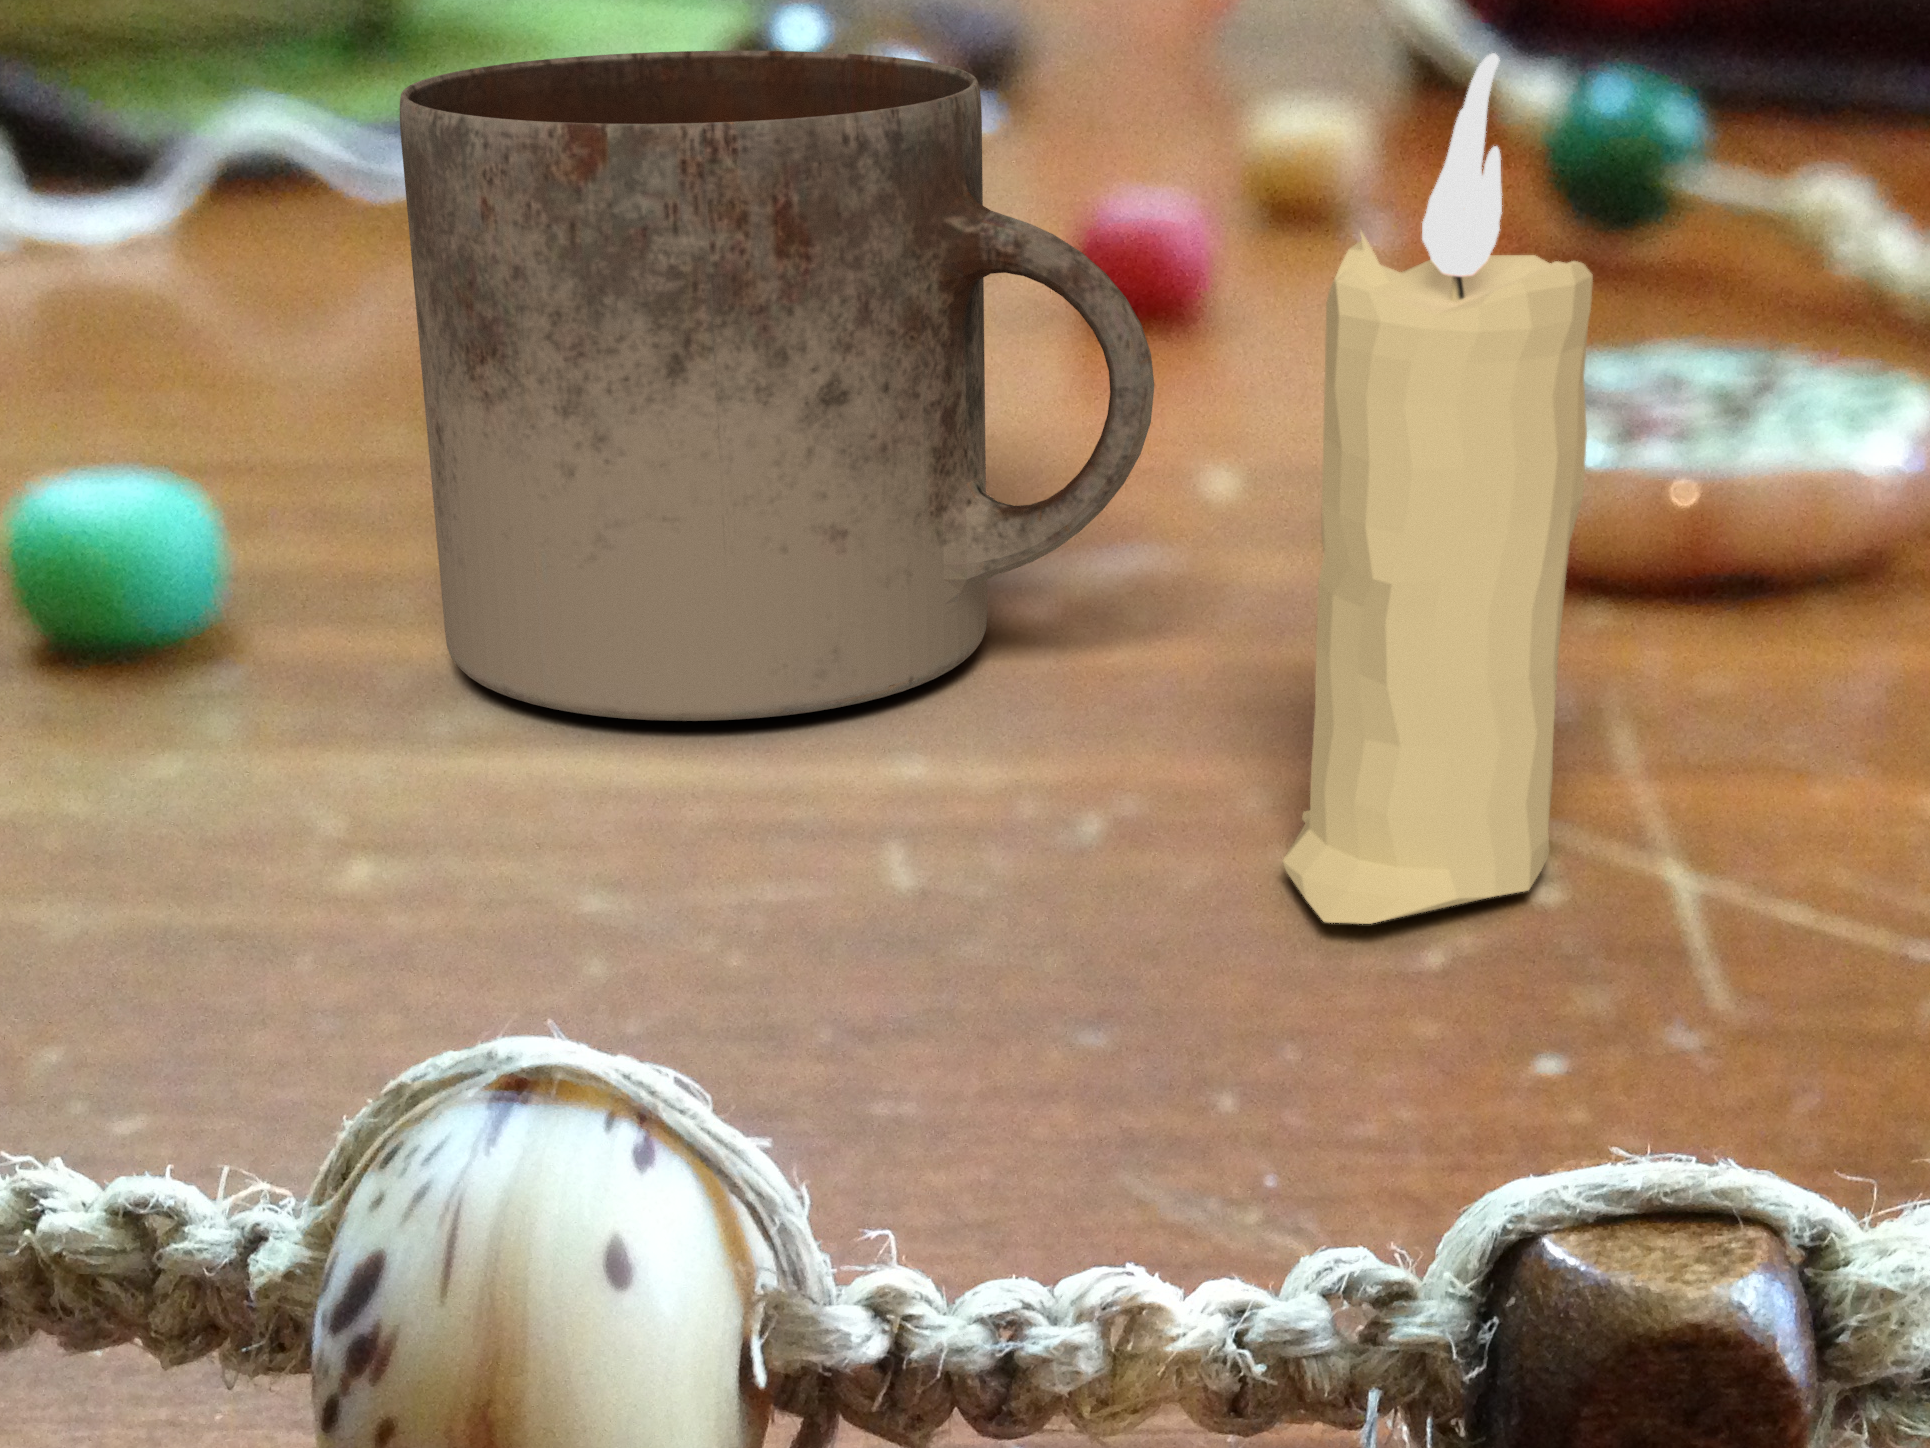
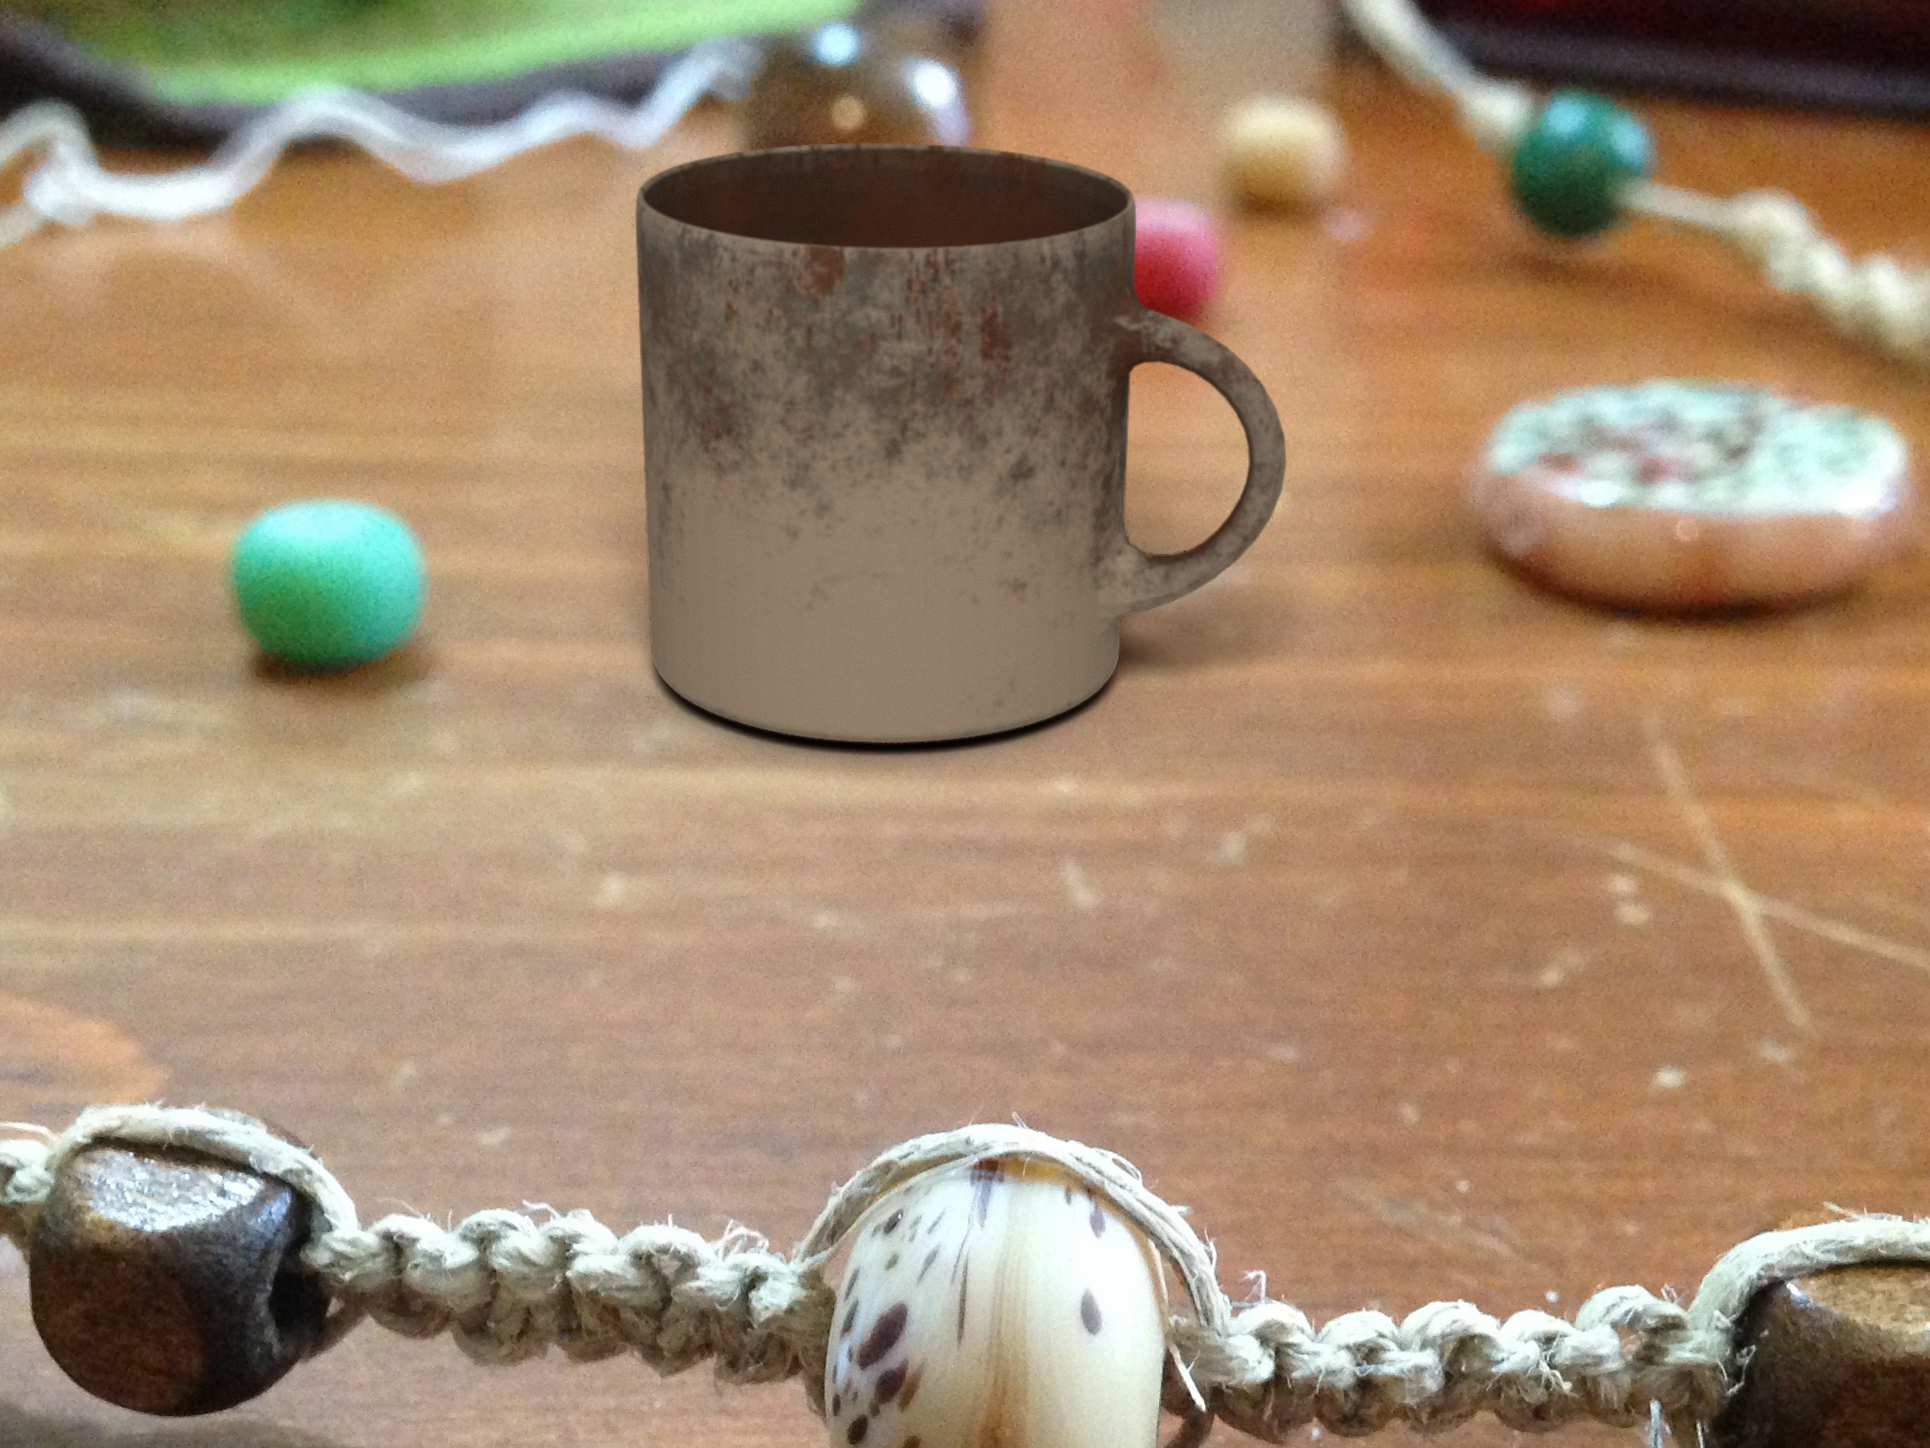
candle: present [1283,53,1593,924] -> none [1426,248,1709,948]

